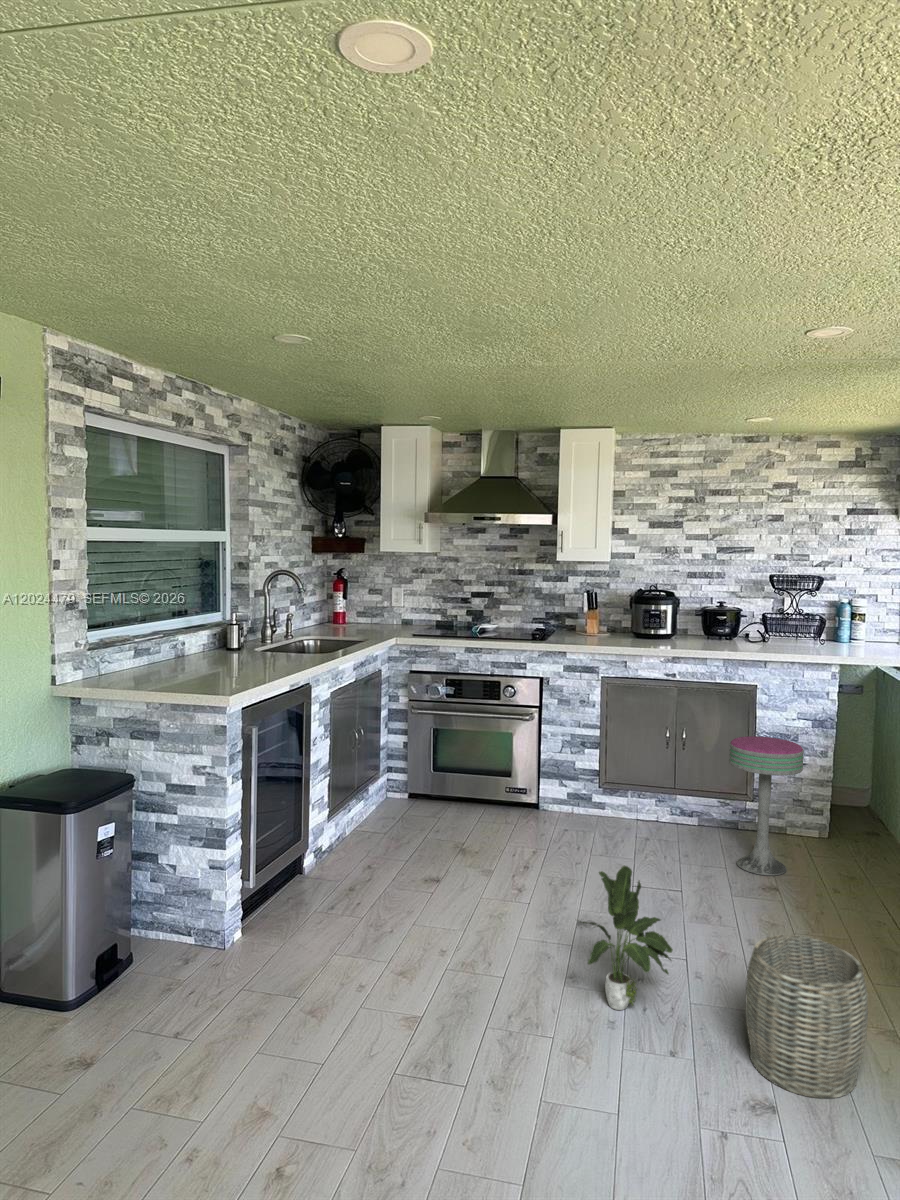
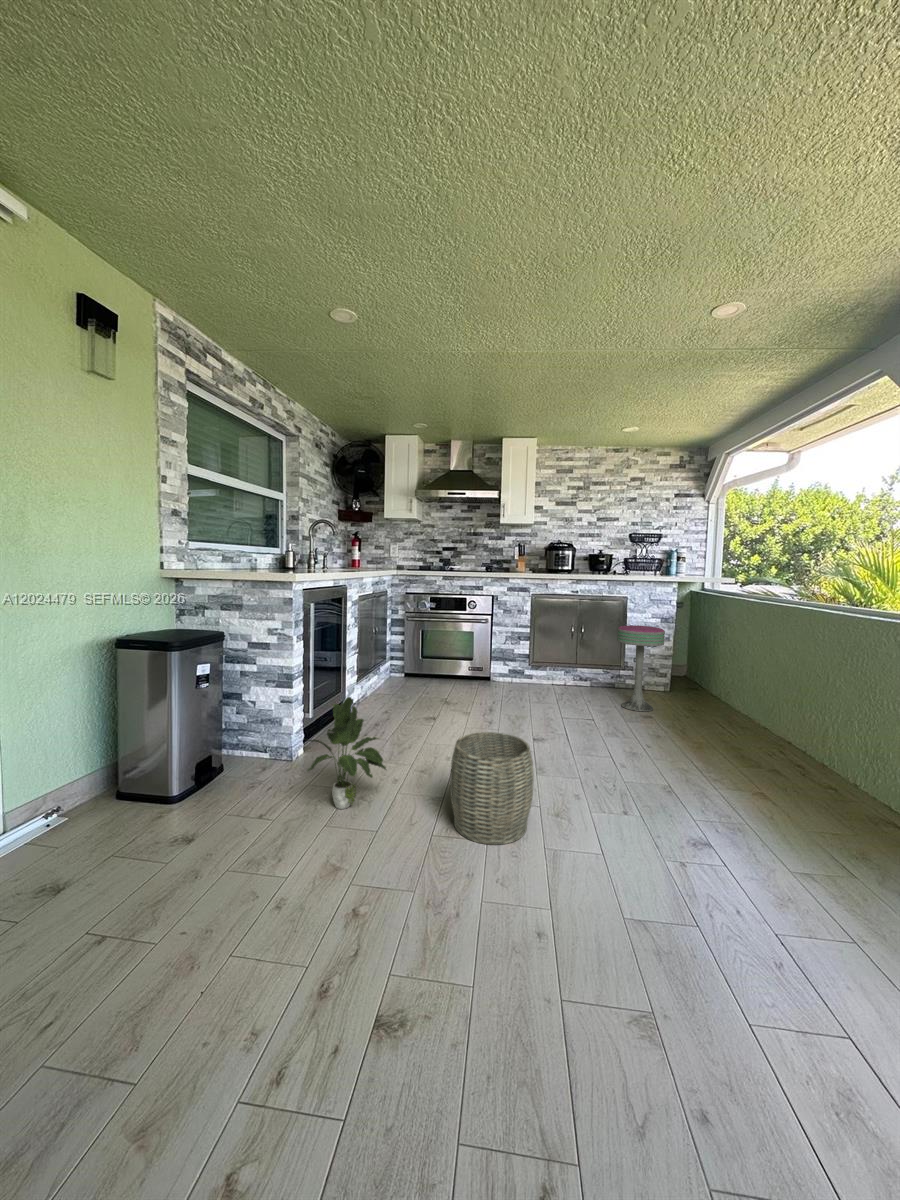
potted plant: present [580,866,673,1010] -> present [307,697,386,809]
woven basket: present [745,935,868,1098] -> present [450,732,534,845]

